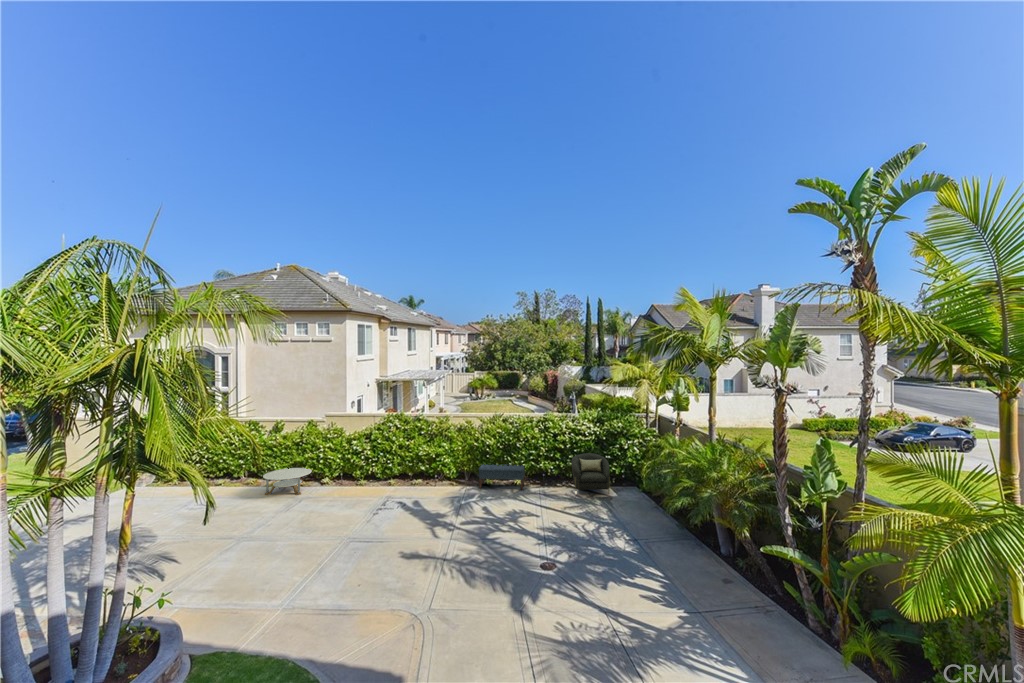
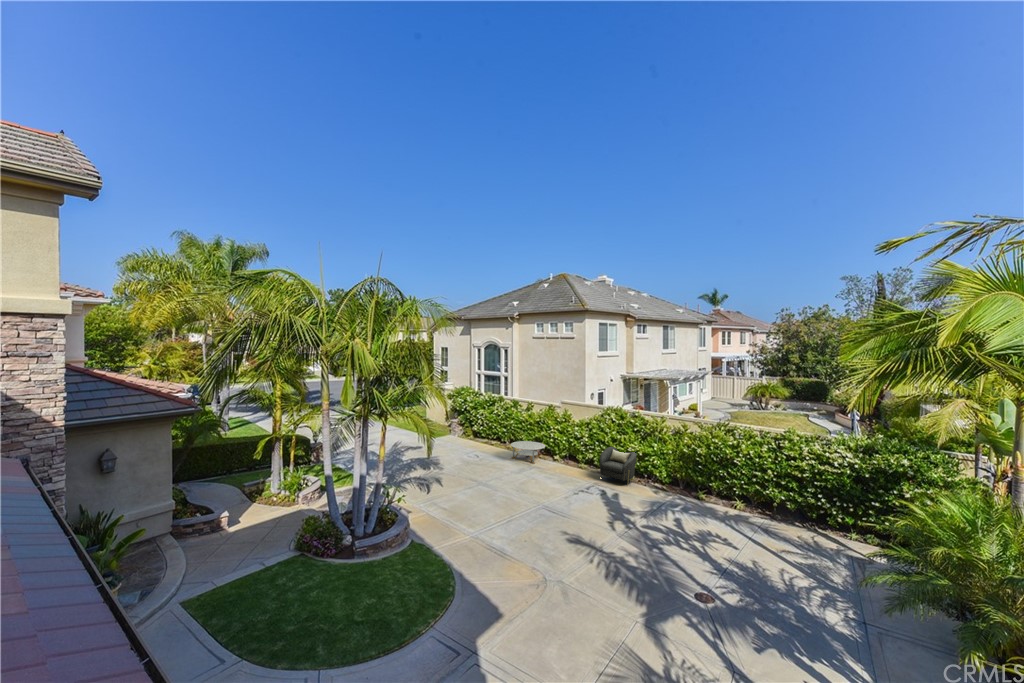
armchair: present [571,453,610,493] -> present [600,447,636,484]
bench: present [479,464,524,489] -> none [689,474,747,513]

